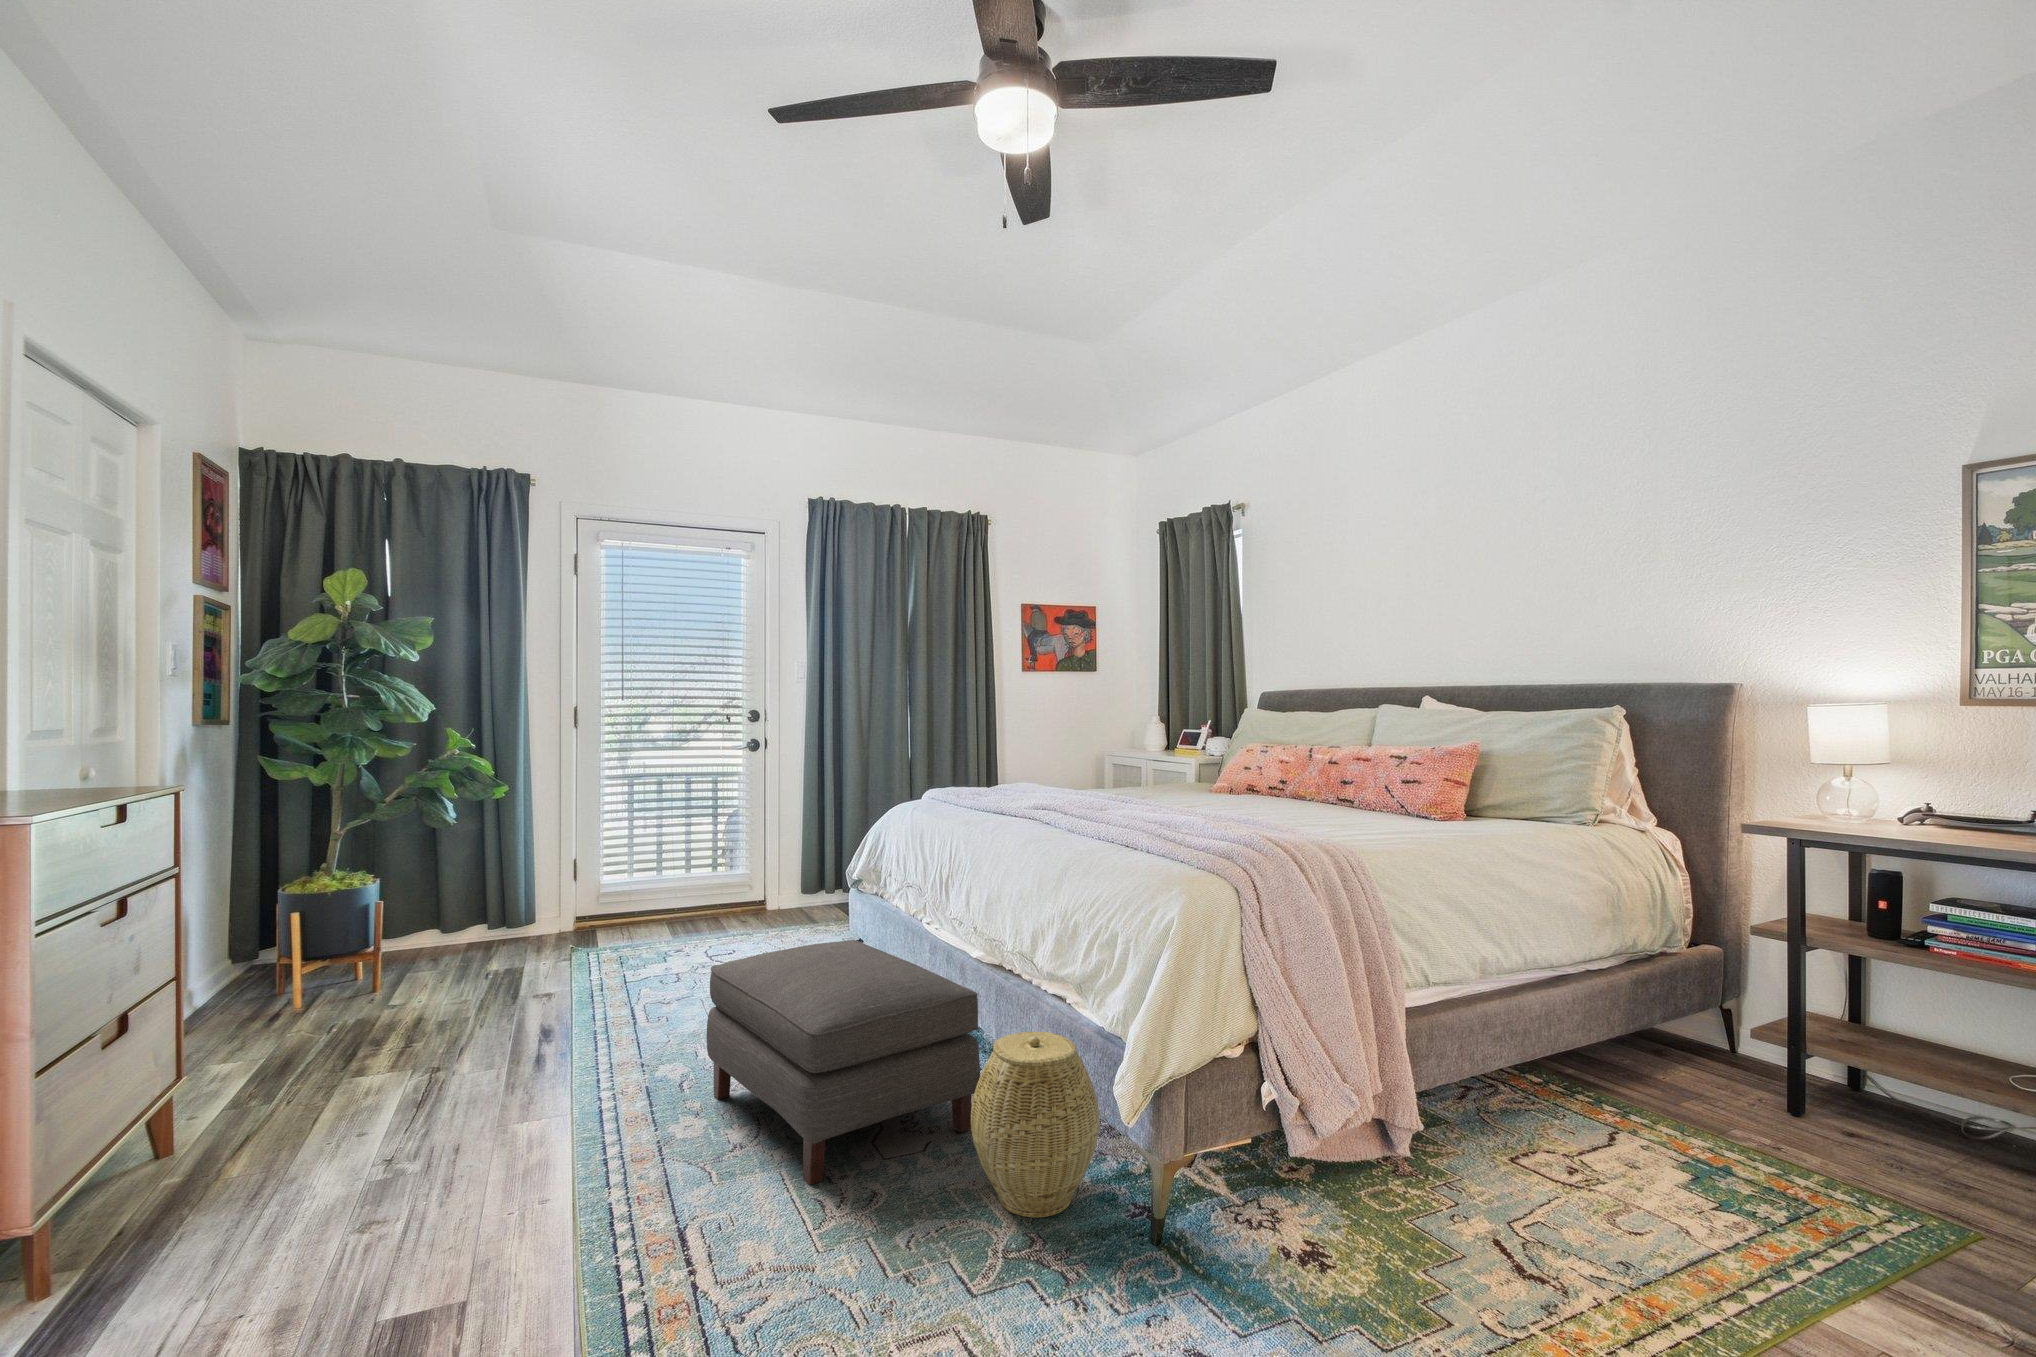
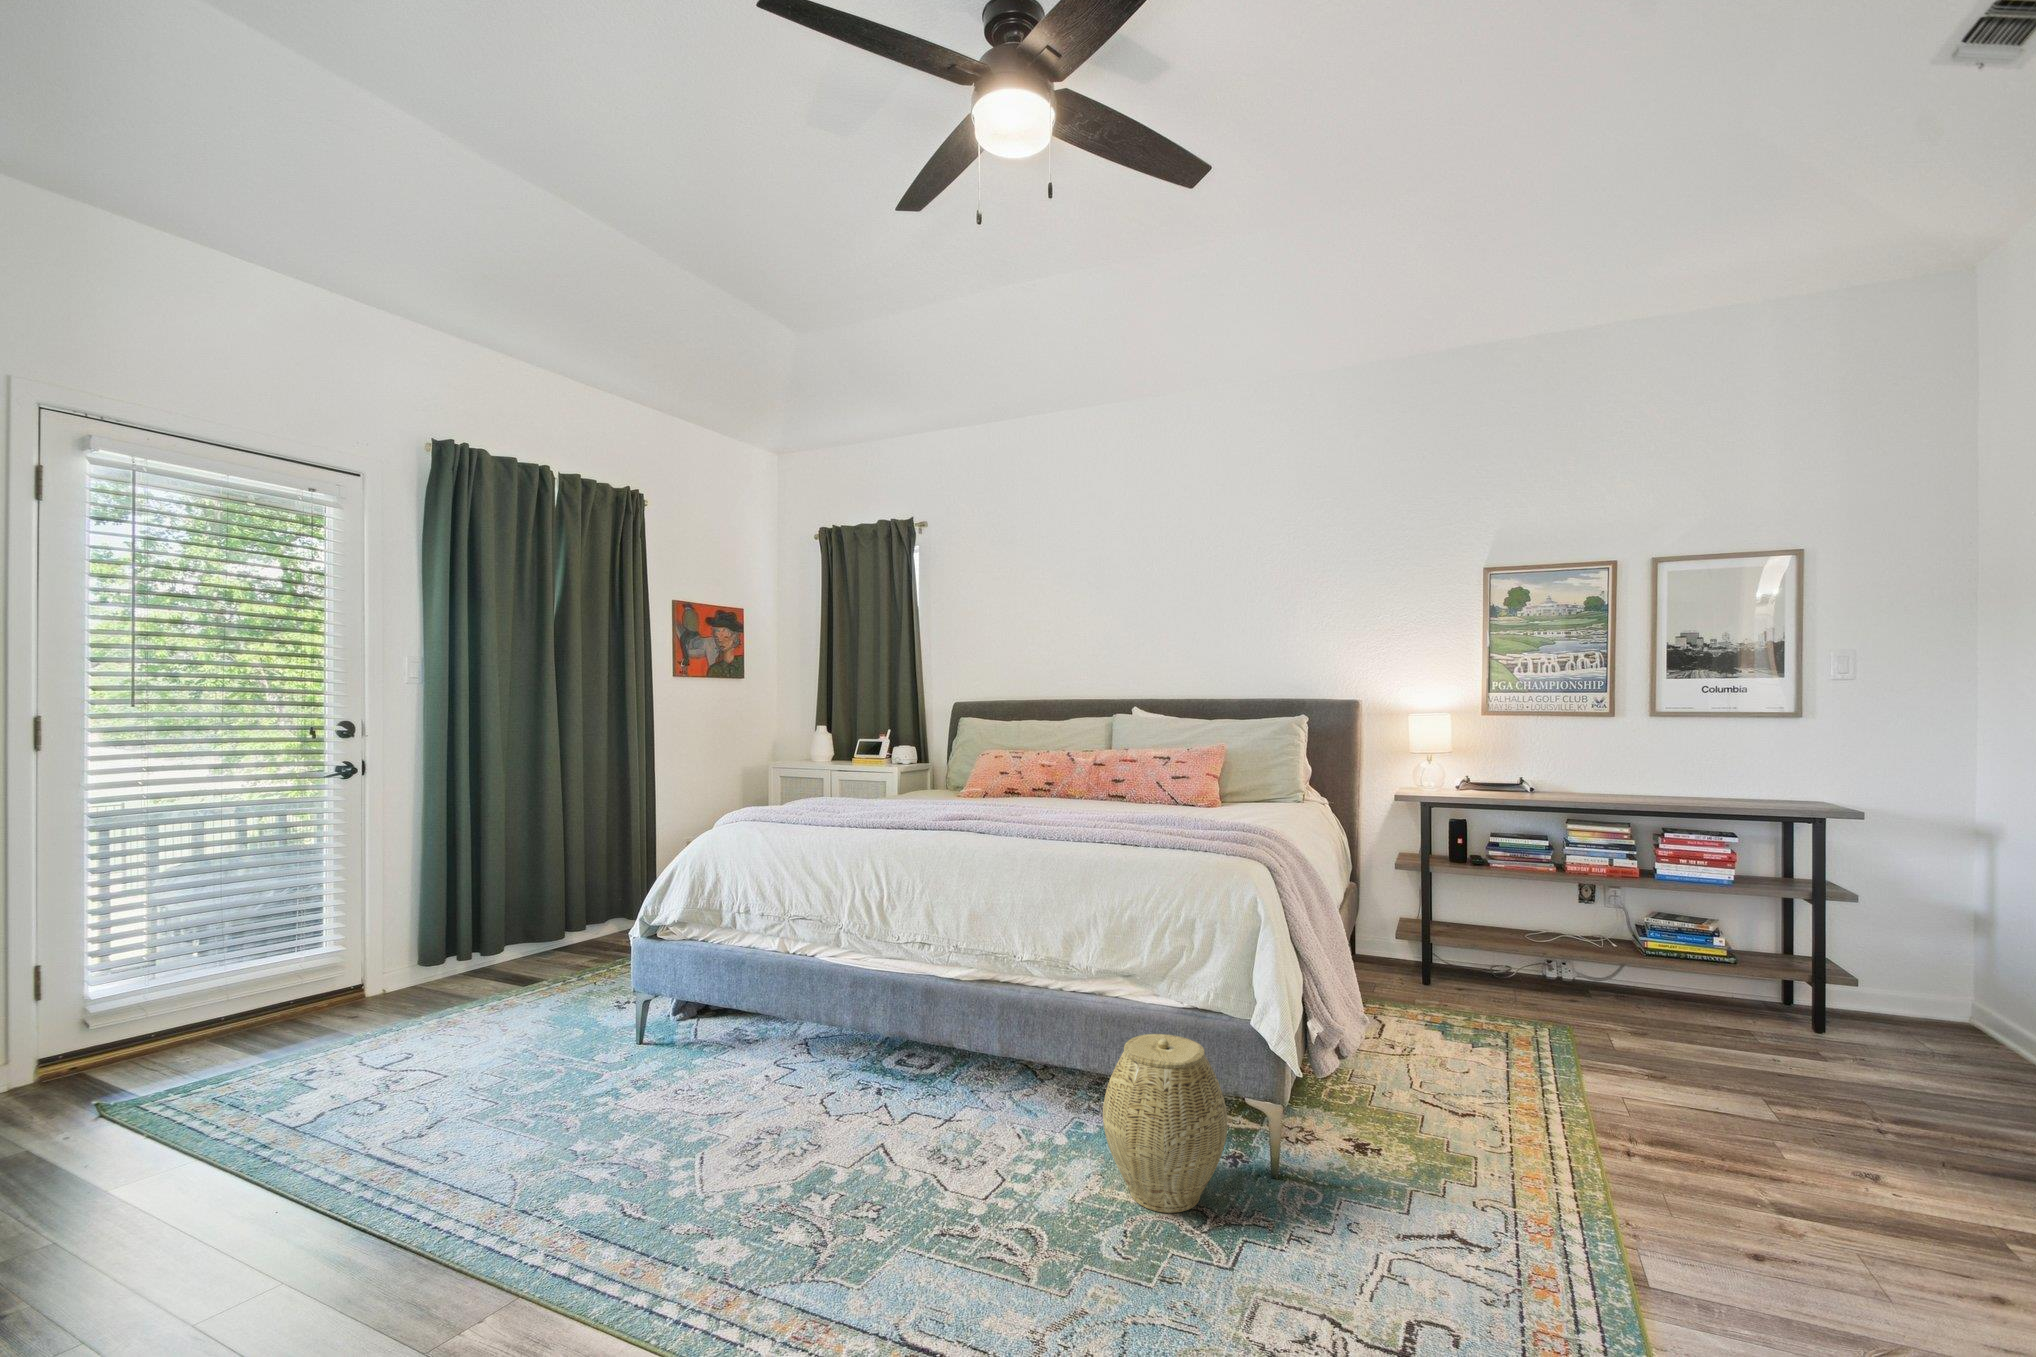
ottoman: present [707,940,980,1185] -> none [691,995,1036,1269]

